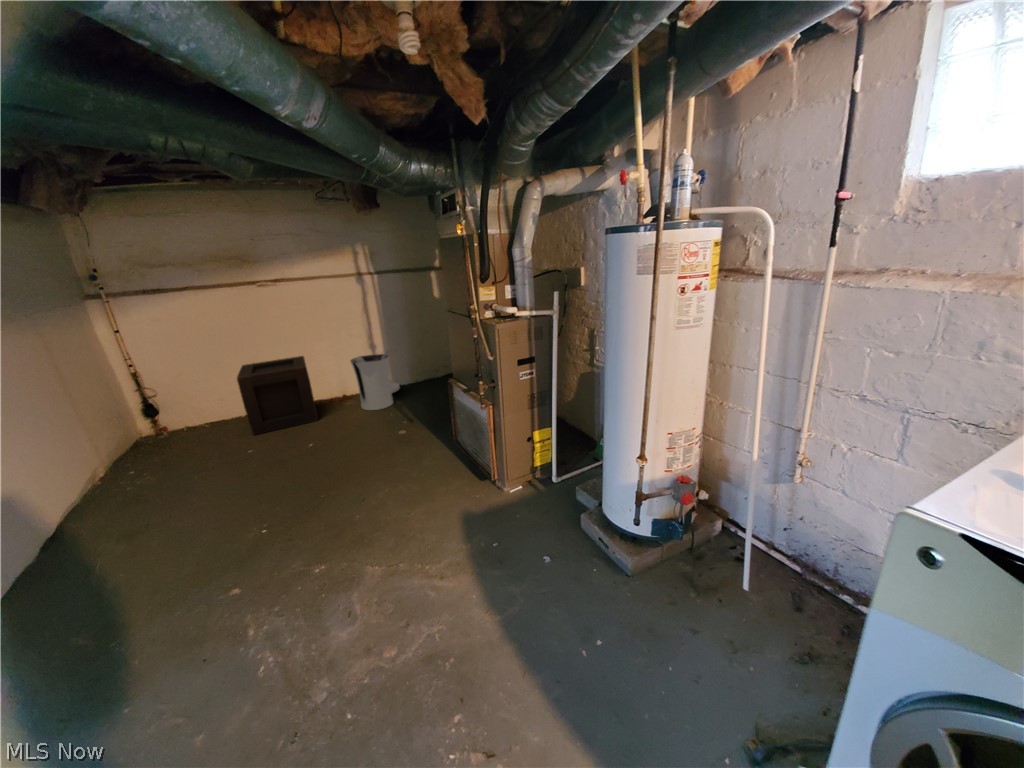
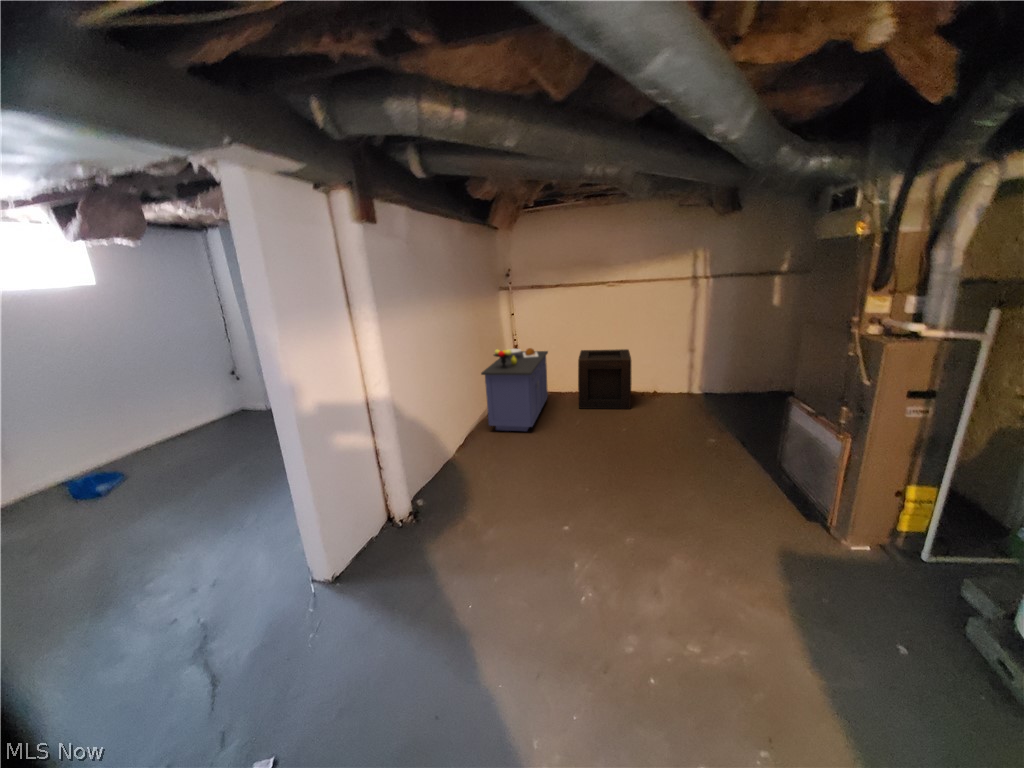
trash can: present [351,354,399,410] -> none [671,357,712,412]
storage cabinet: none [57,373,206,500] -> present [481,348,548,431]

